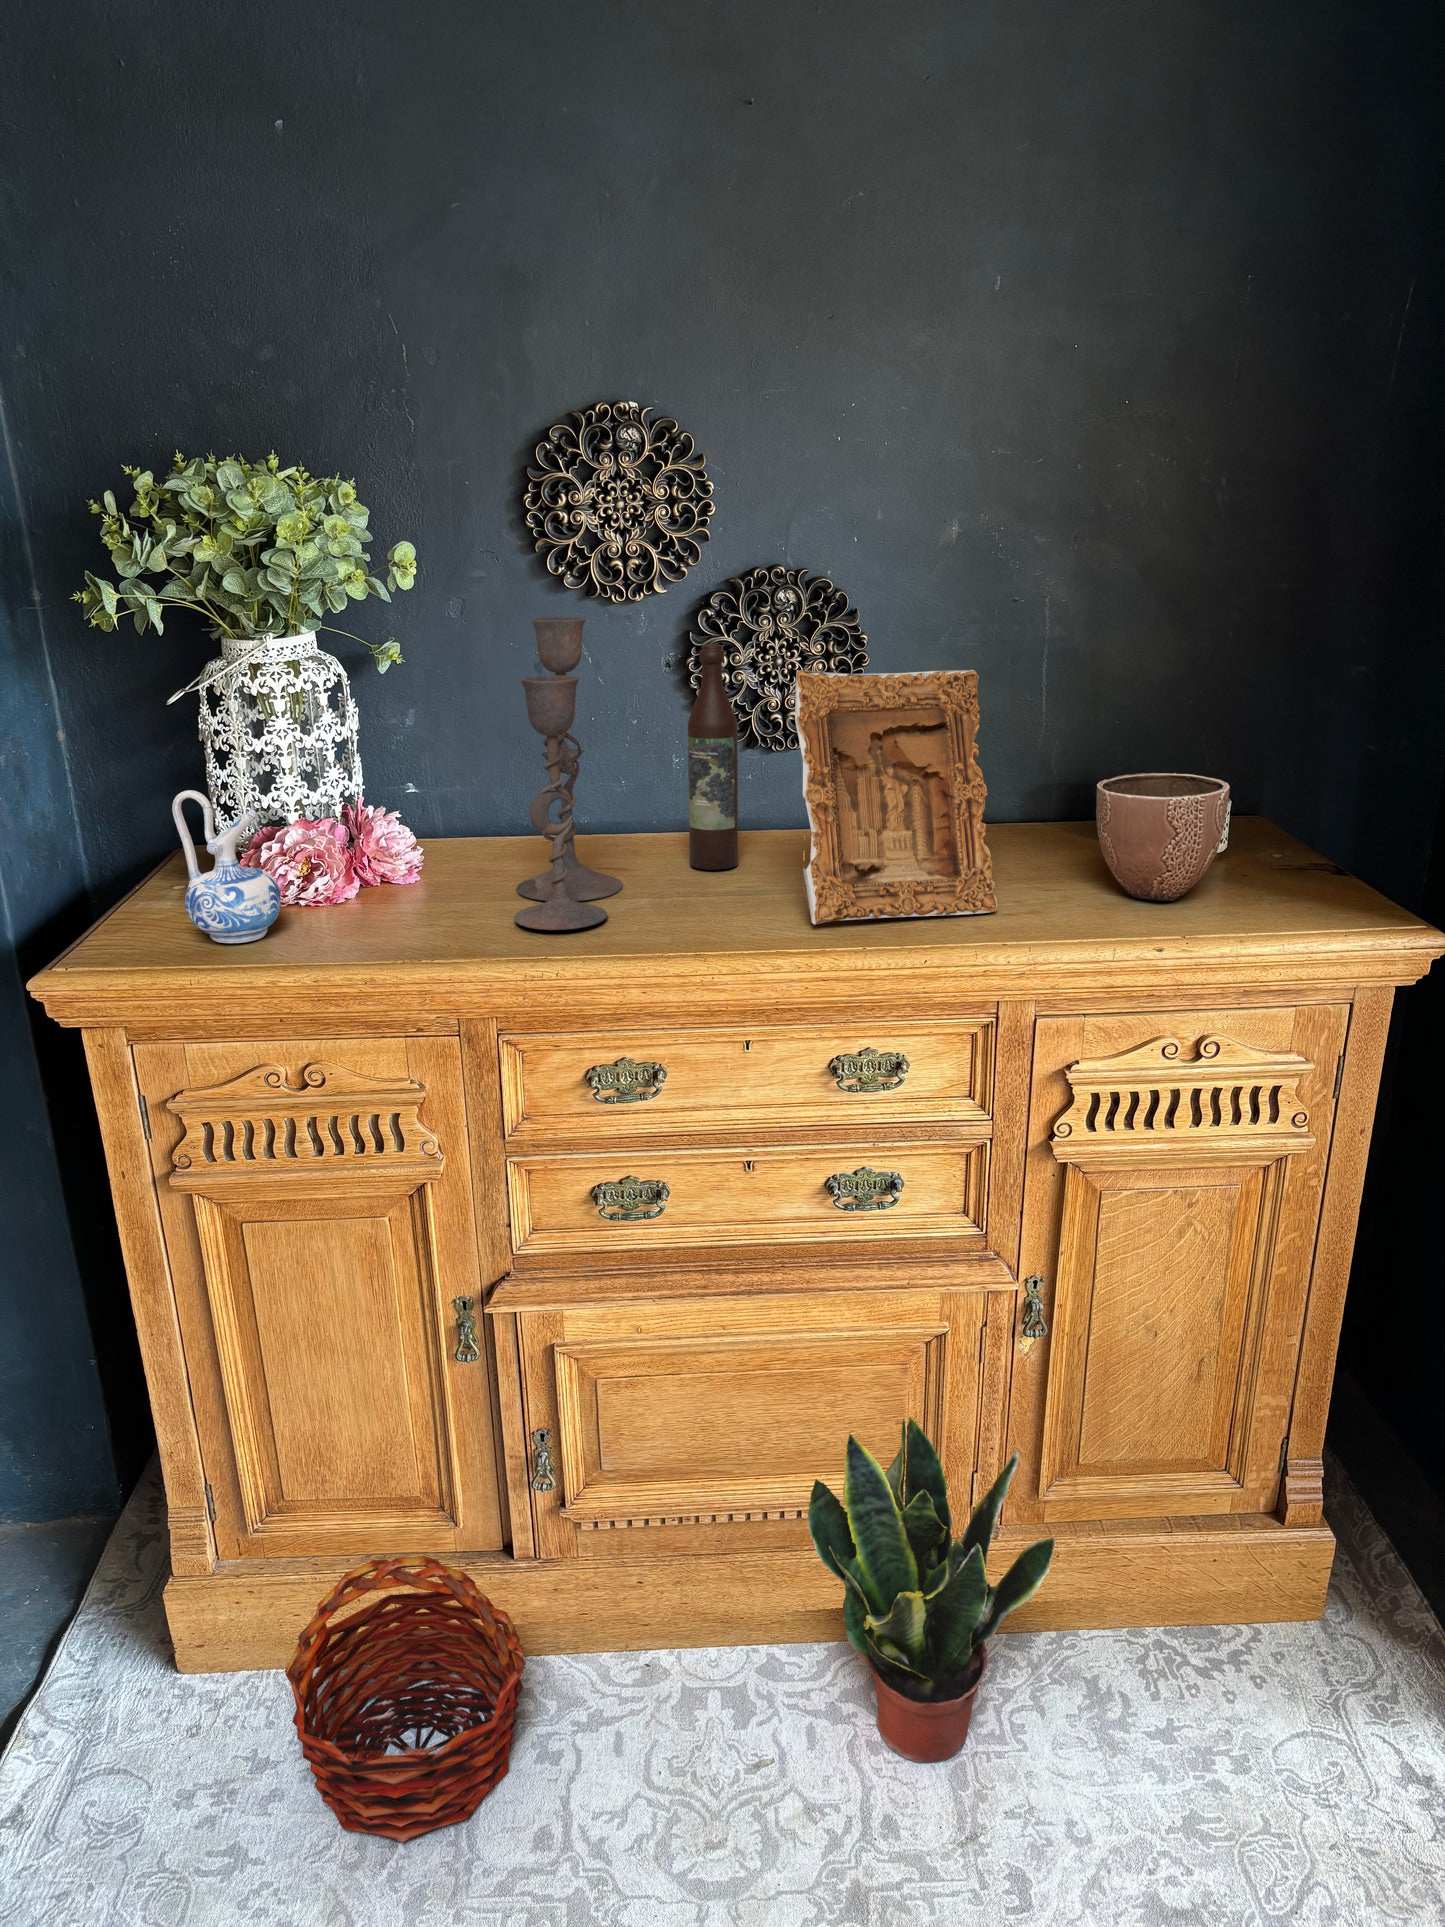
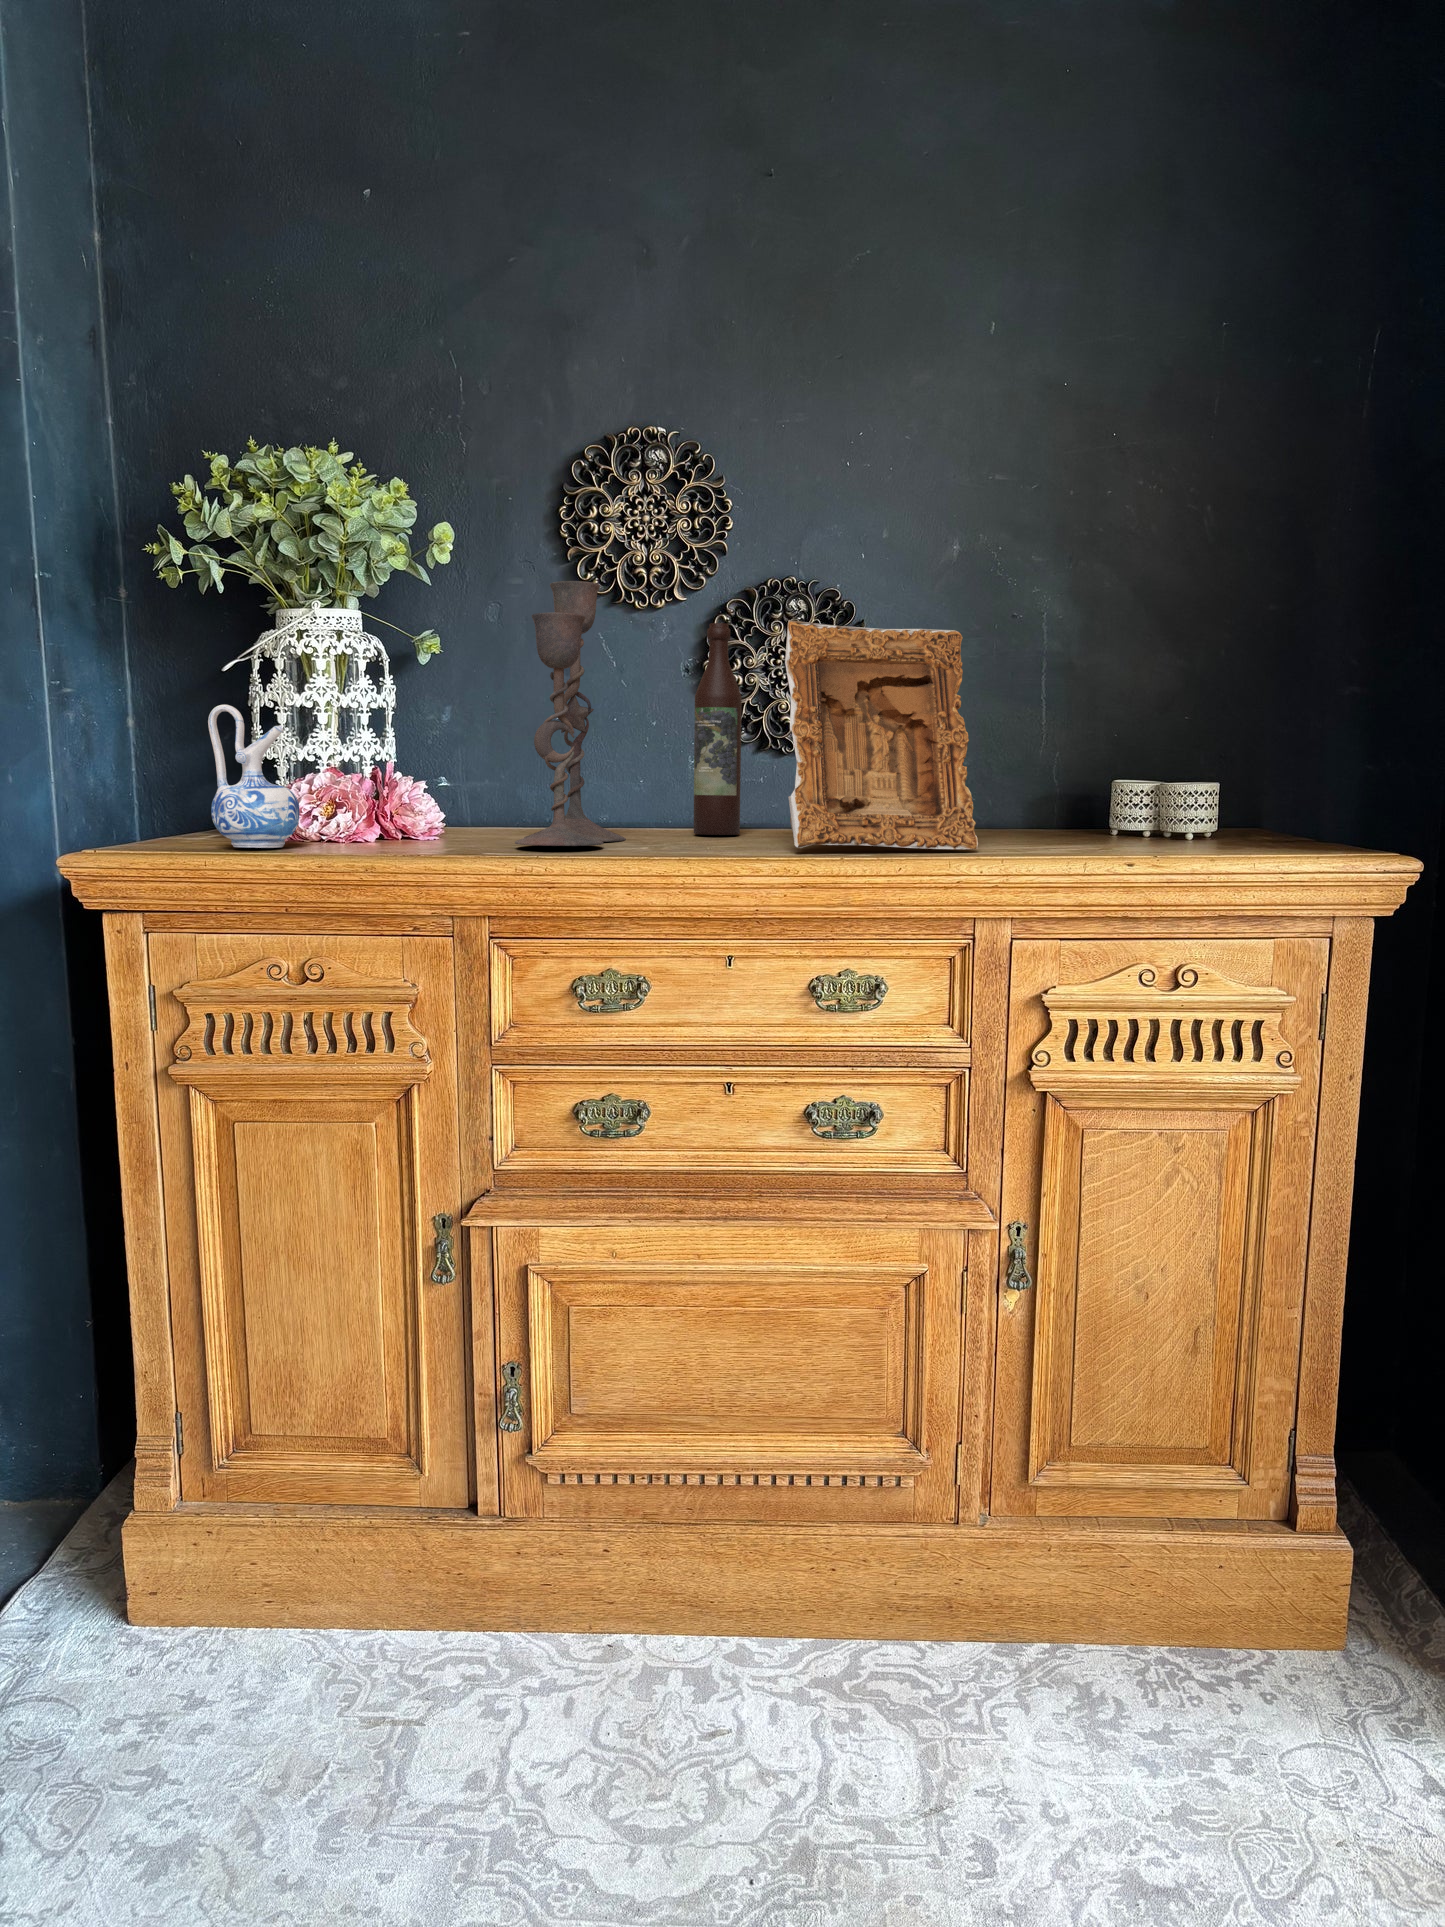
decorative bowl: present [1096,773,1230,901] -> none [1077,734,1204,849]
potted plant: present [807,1416,1055,1763] -> none [776,1349,1033,1742]
basket: present [285,1556,526,1842] -> none [228,1465,475,1770]

